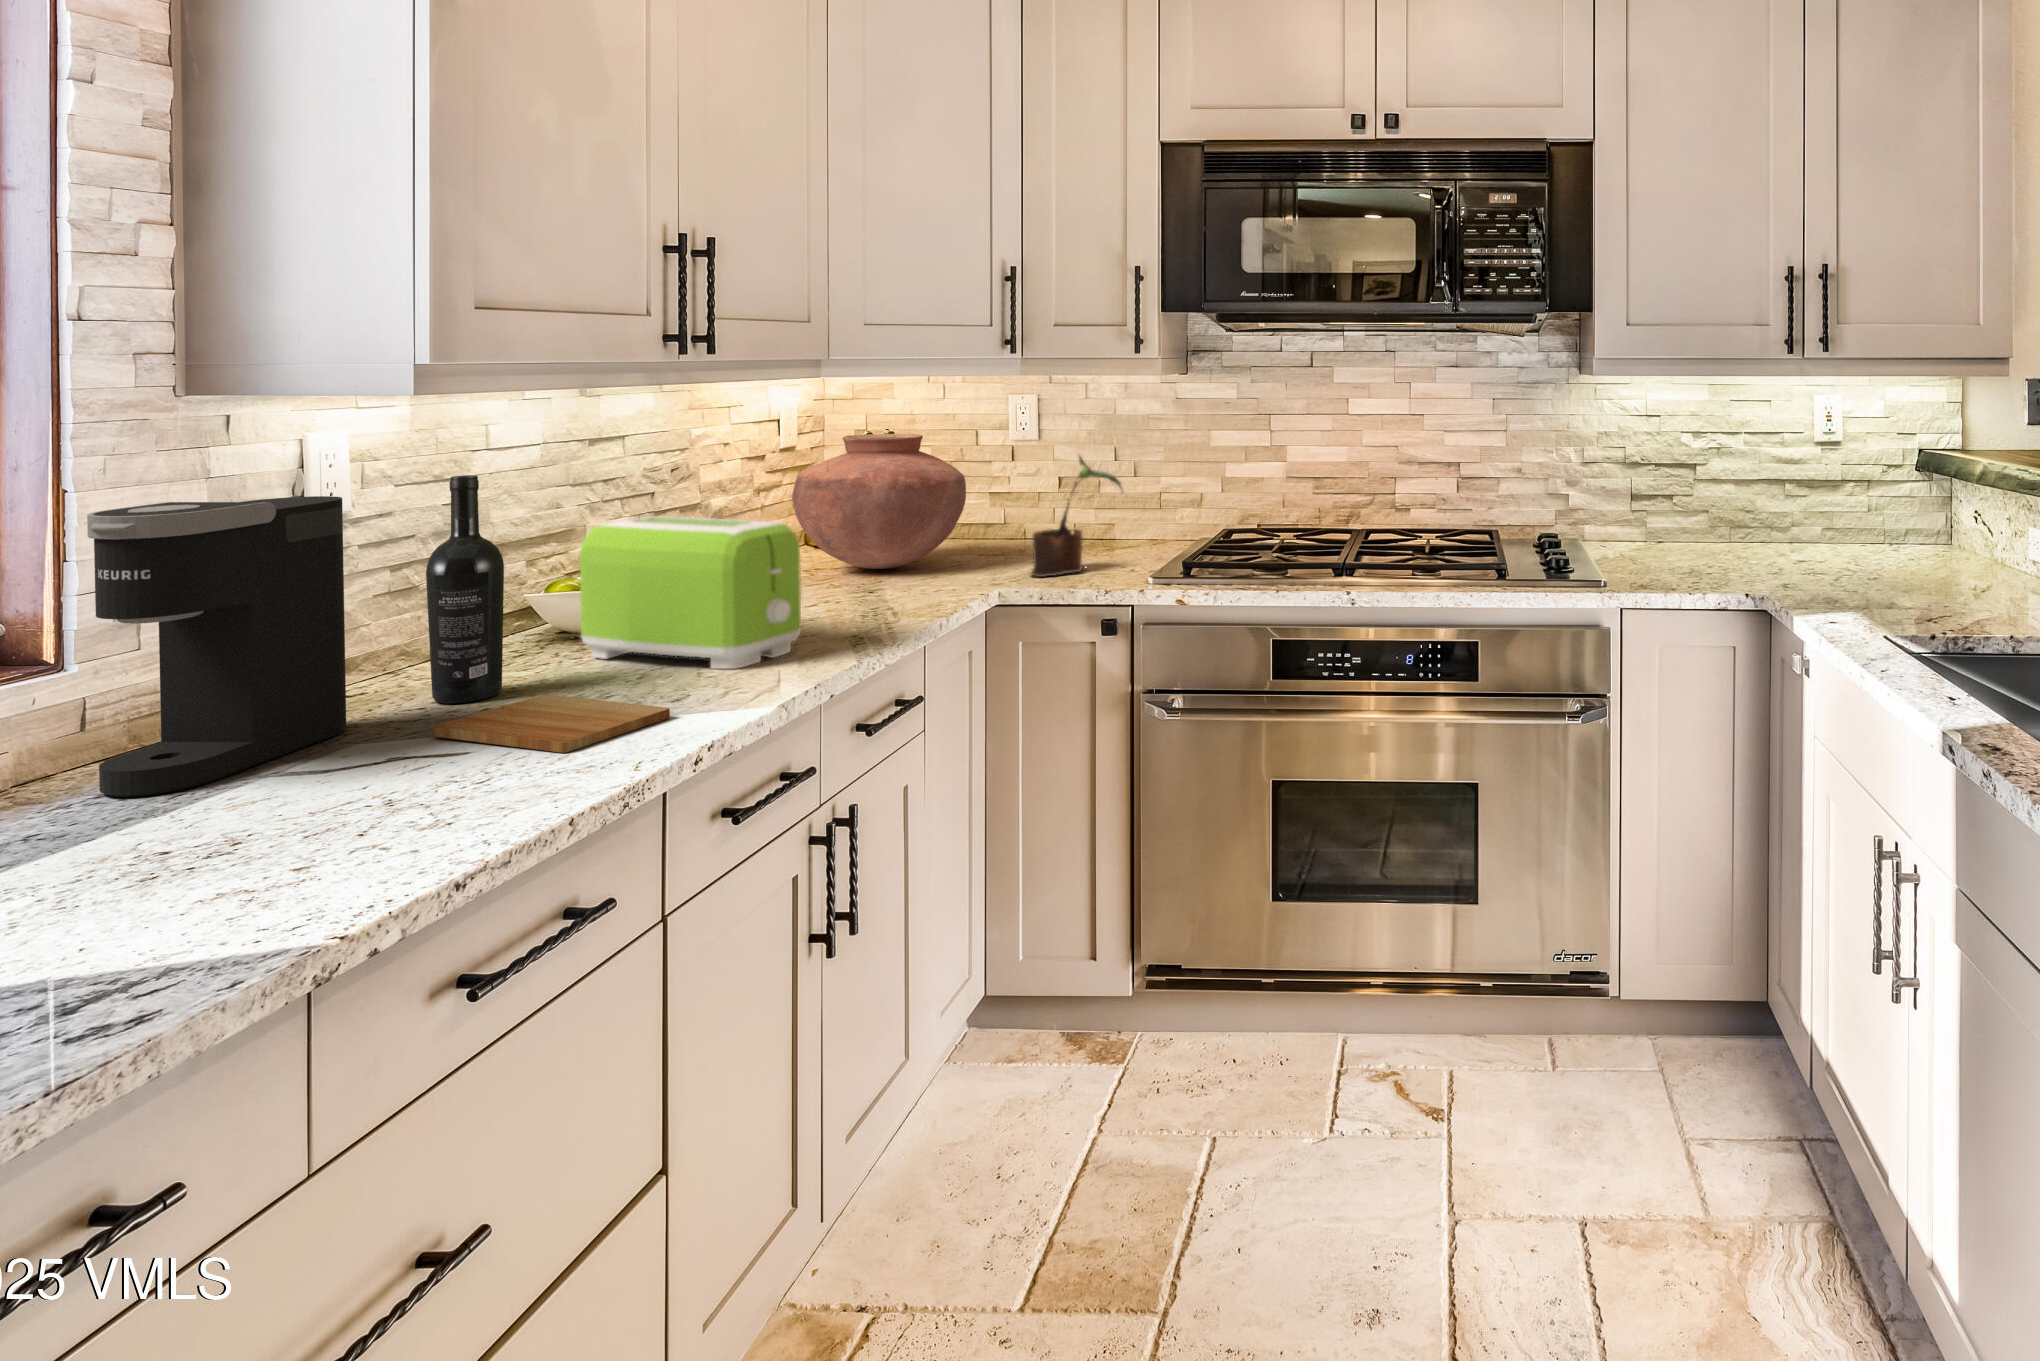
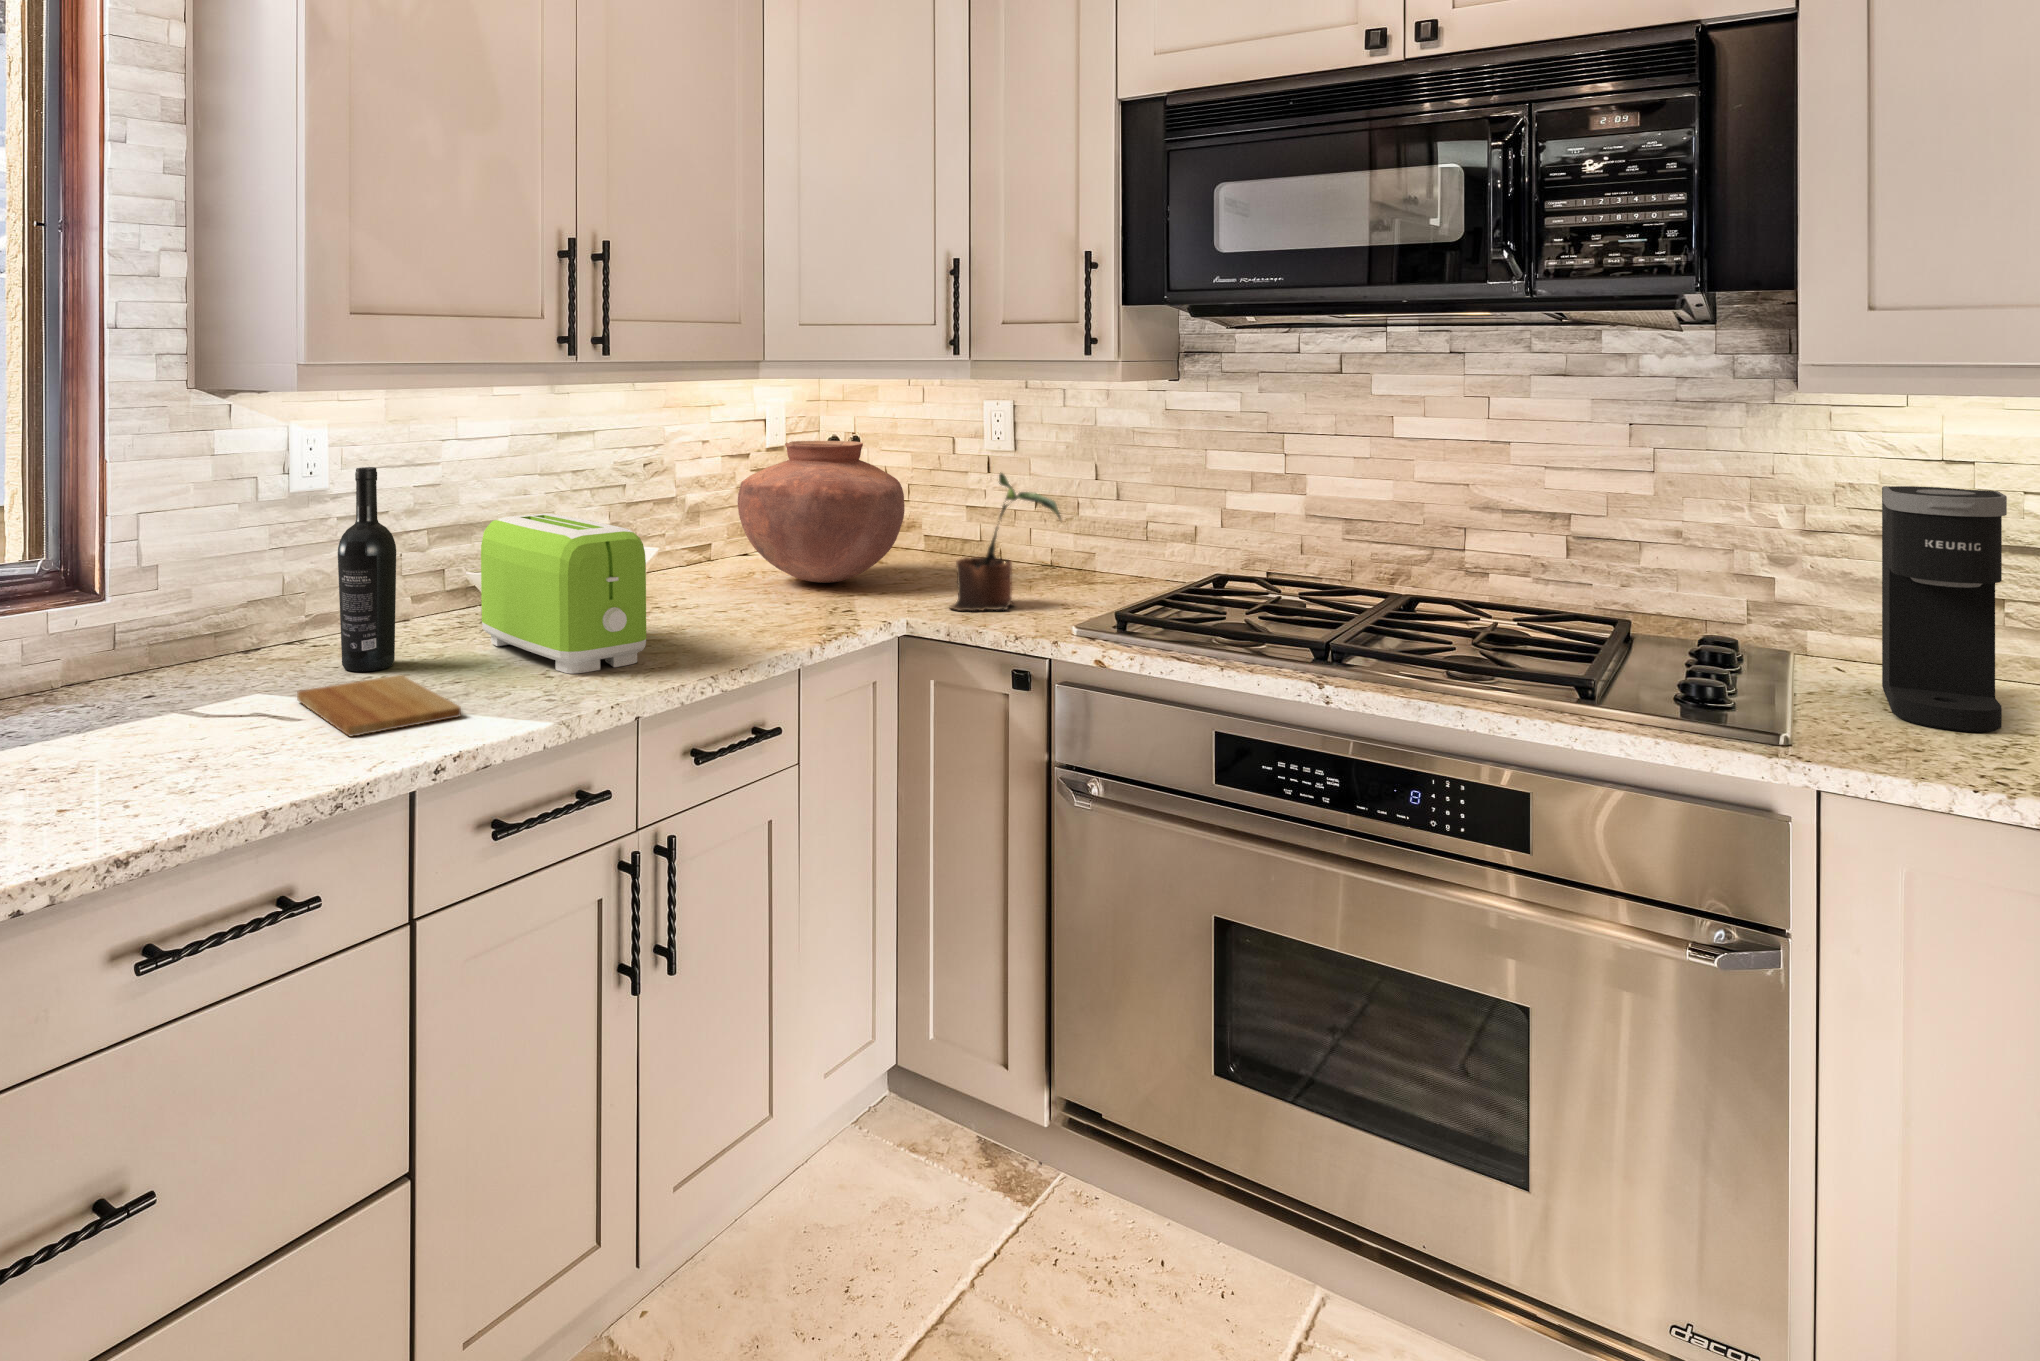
coffee maker: present [87,496,346,797] -> present [1882,486,2007,732]

